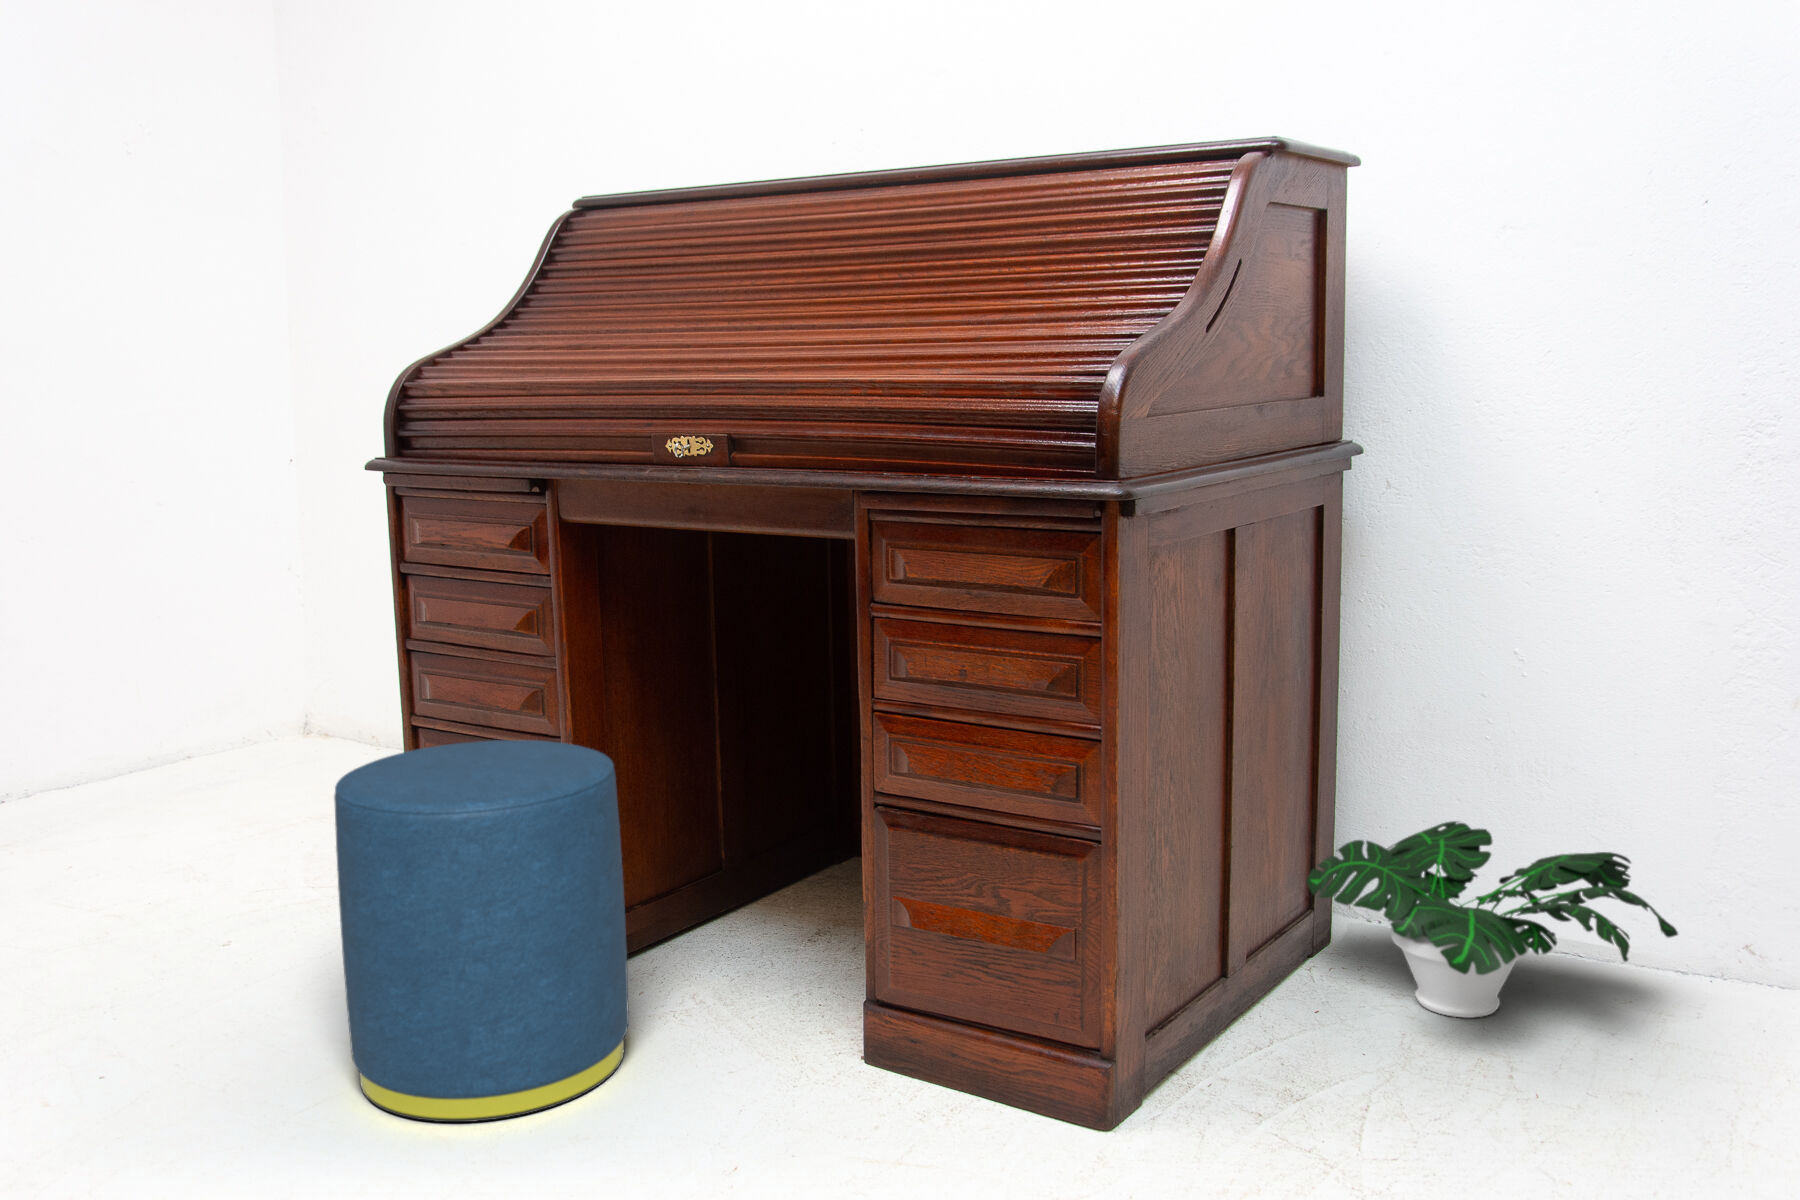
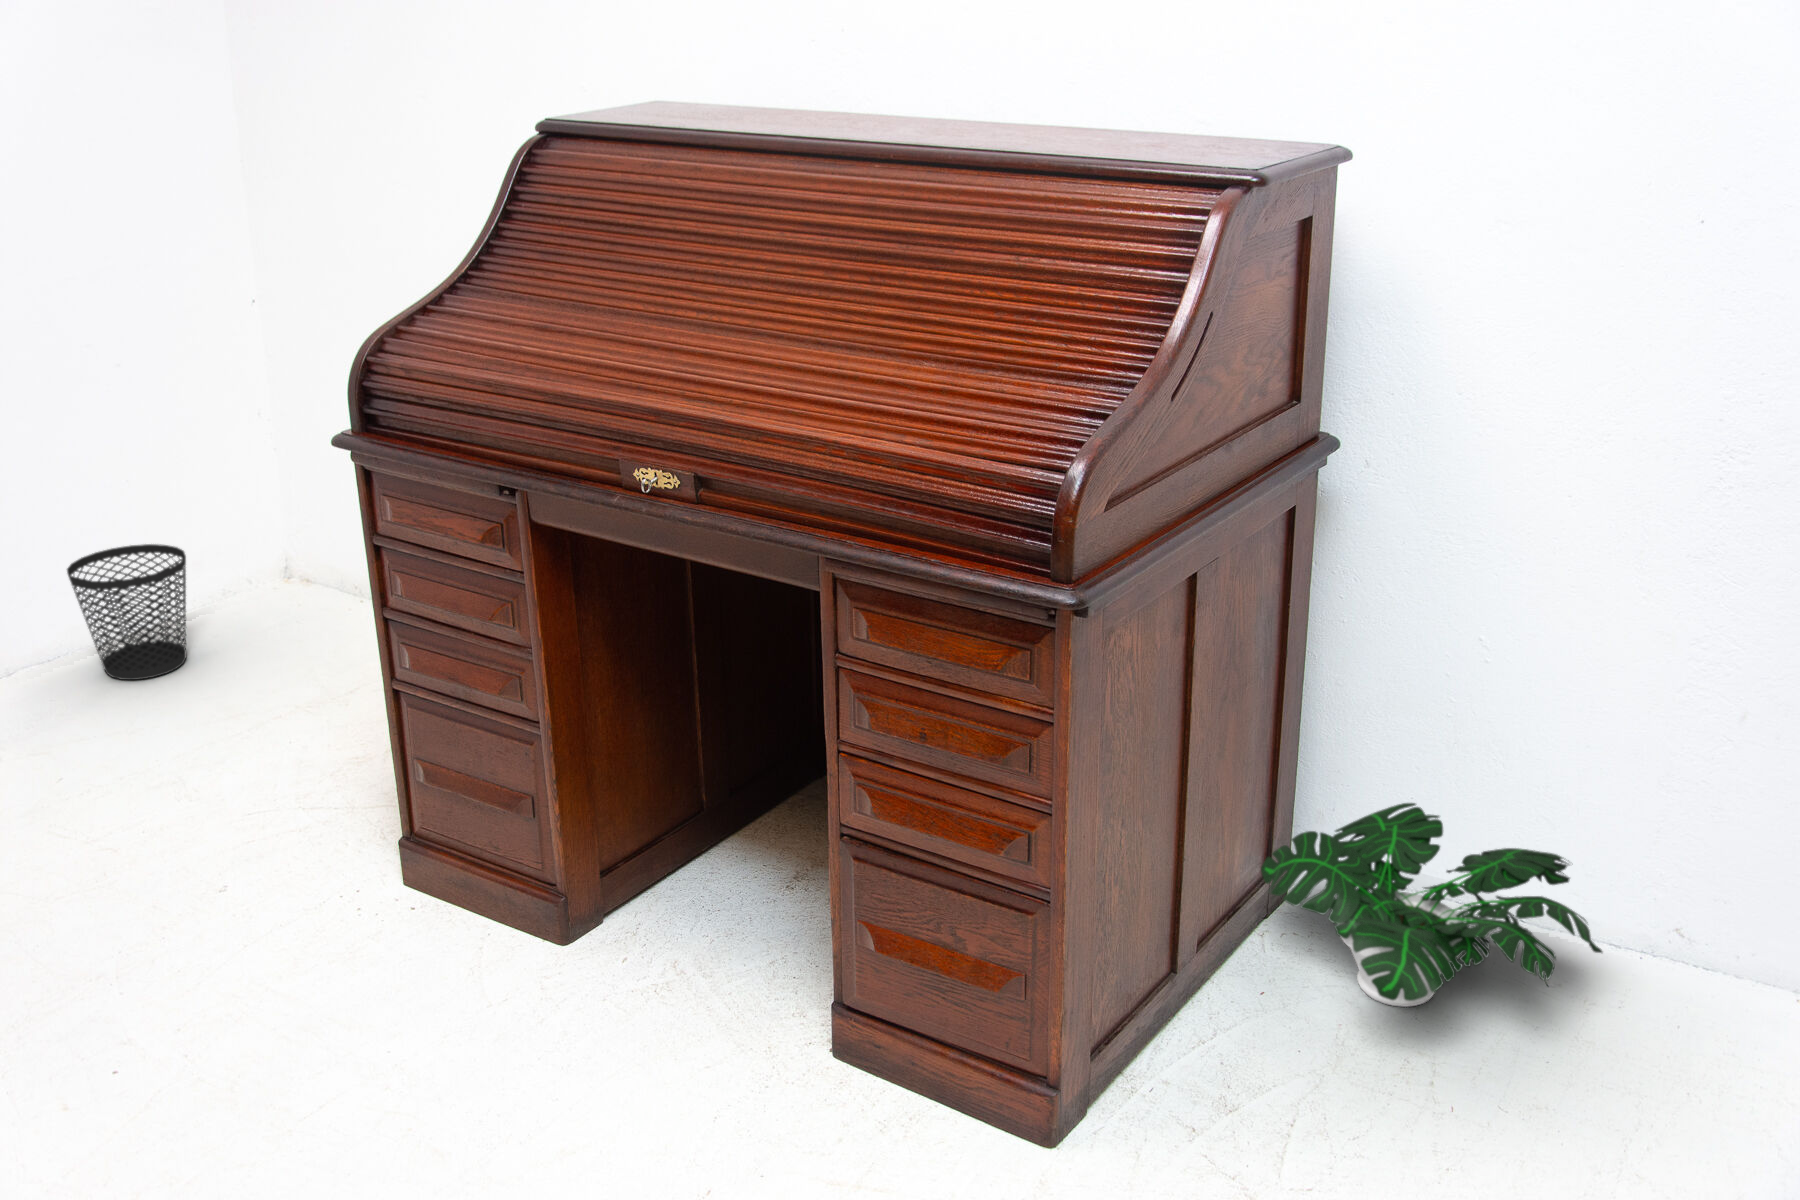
wastebasket: none [89,671,209,799] -> present [67,544,186,680]
ottoman: present [334,740,629,1122] -> none [324,744,613,1123]

